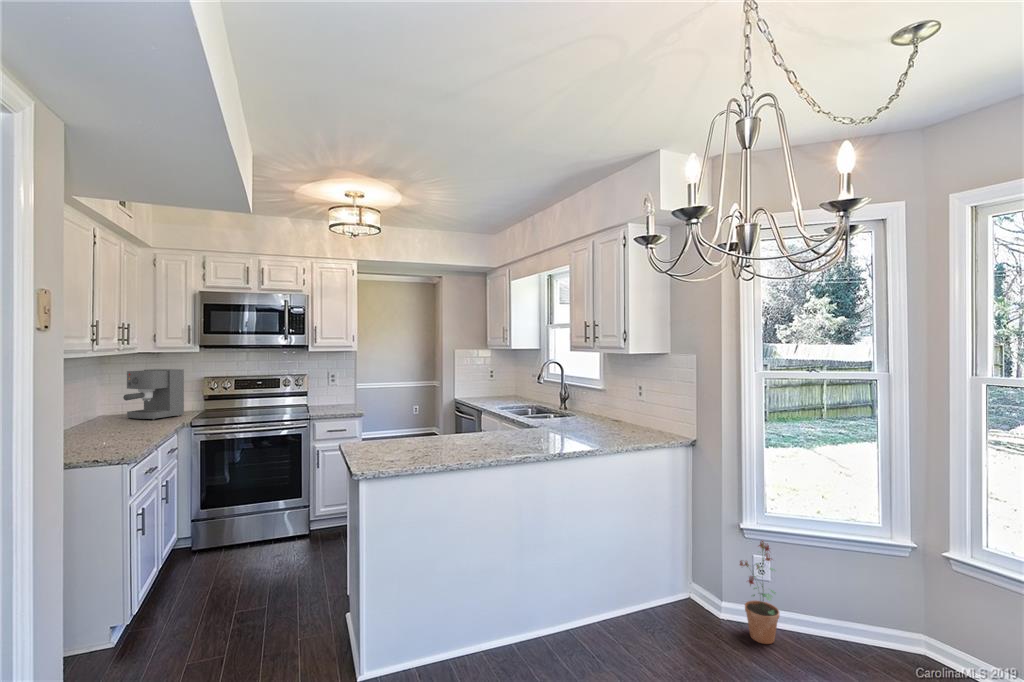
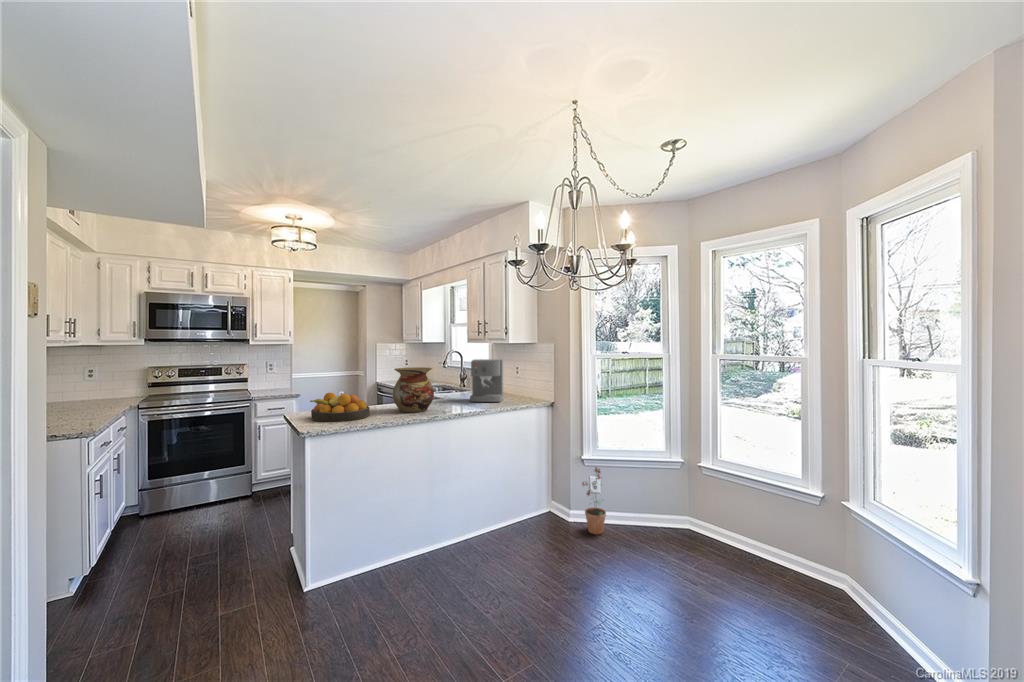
coffee maker: present [123,369,184,420] -> present [470,359,503,402]
vase: none [470,387,525,449] -> present [393,367,434,412]
fruit bowl: none [366,420,440,460] -> present [310,393,370,422]

